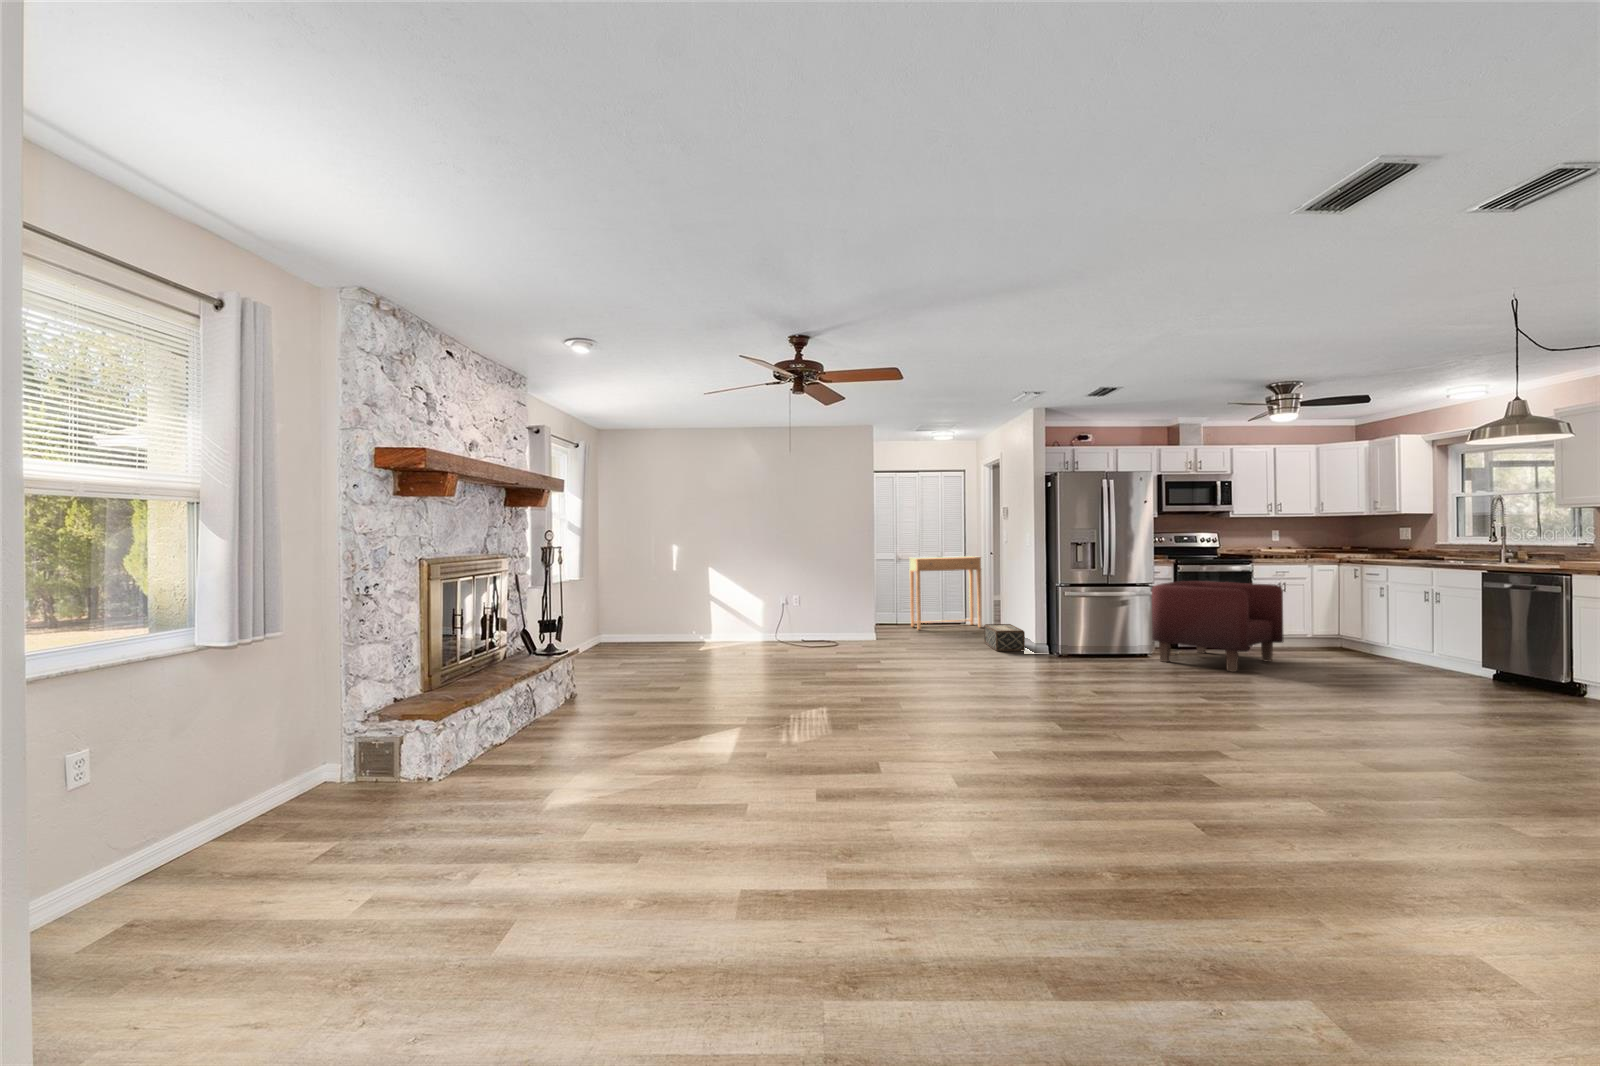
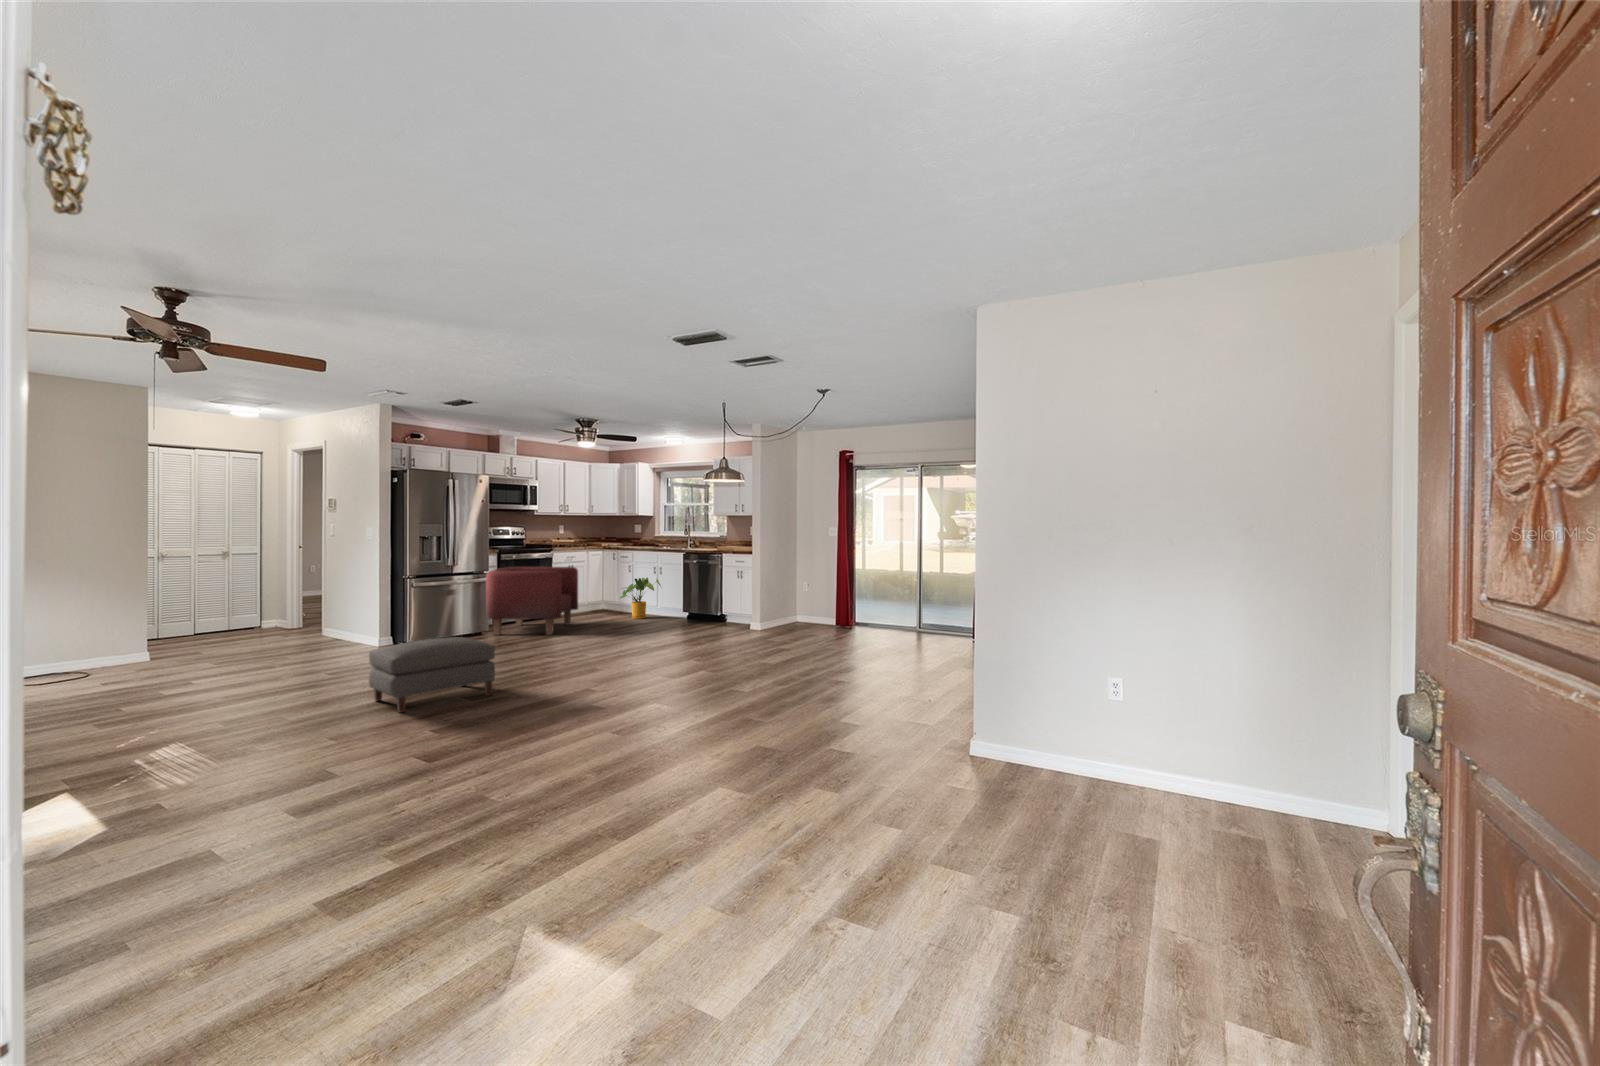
side table: present [909,556,982,630] -> none [182,551,289,640]
house plant: none [1355,606,1439,668] -> present [620,577,662,619]
woven basket: present [984,624,1025,651] -> none [308,620,362,648]
ottoman: none [977,659,1104,739] -> present [369,637,495,712]

